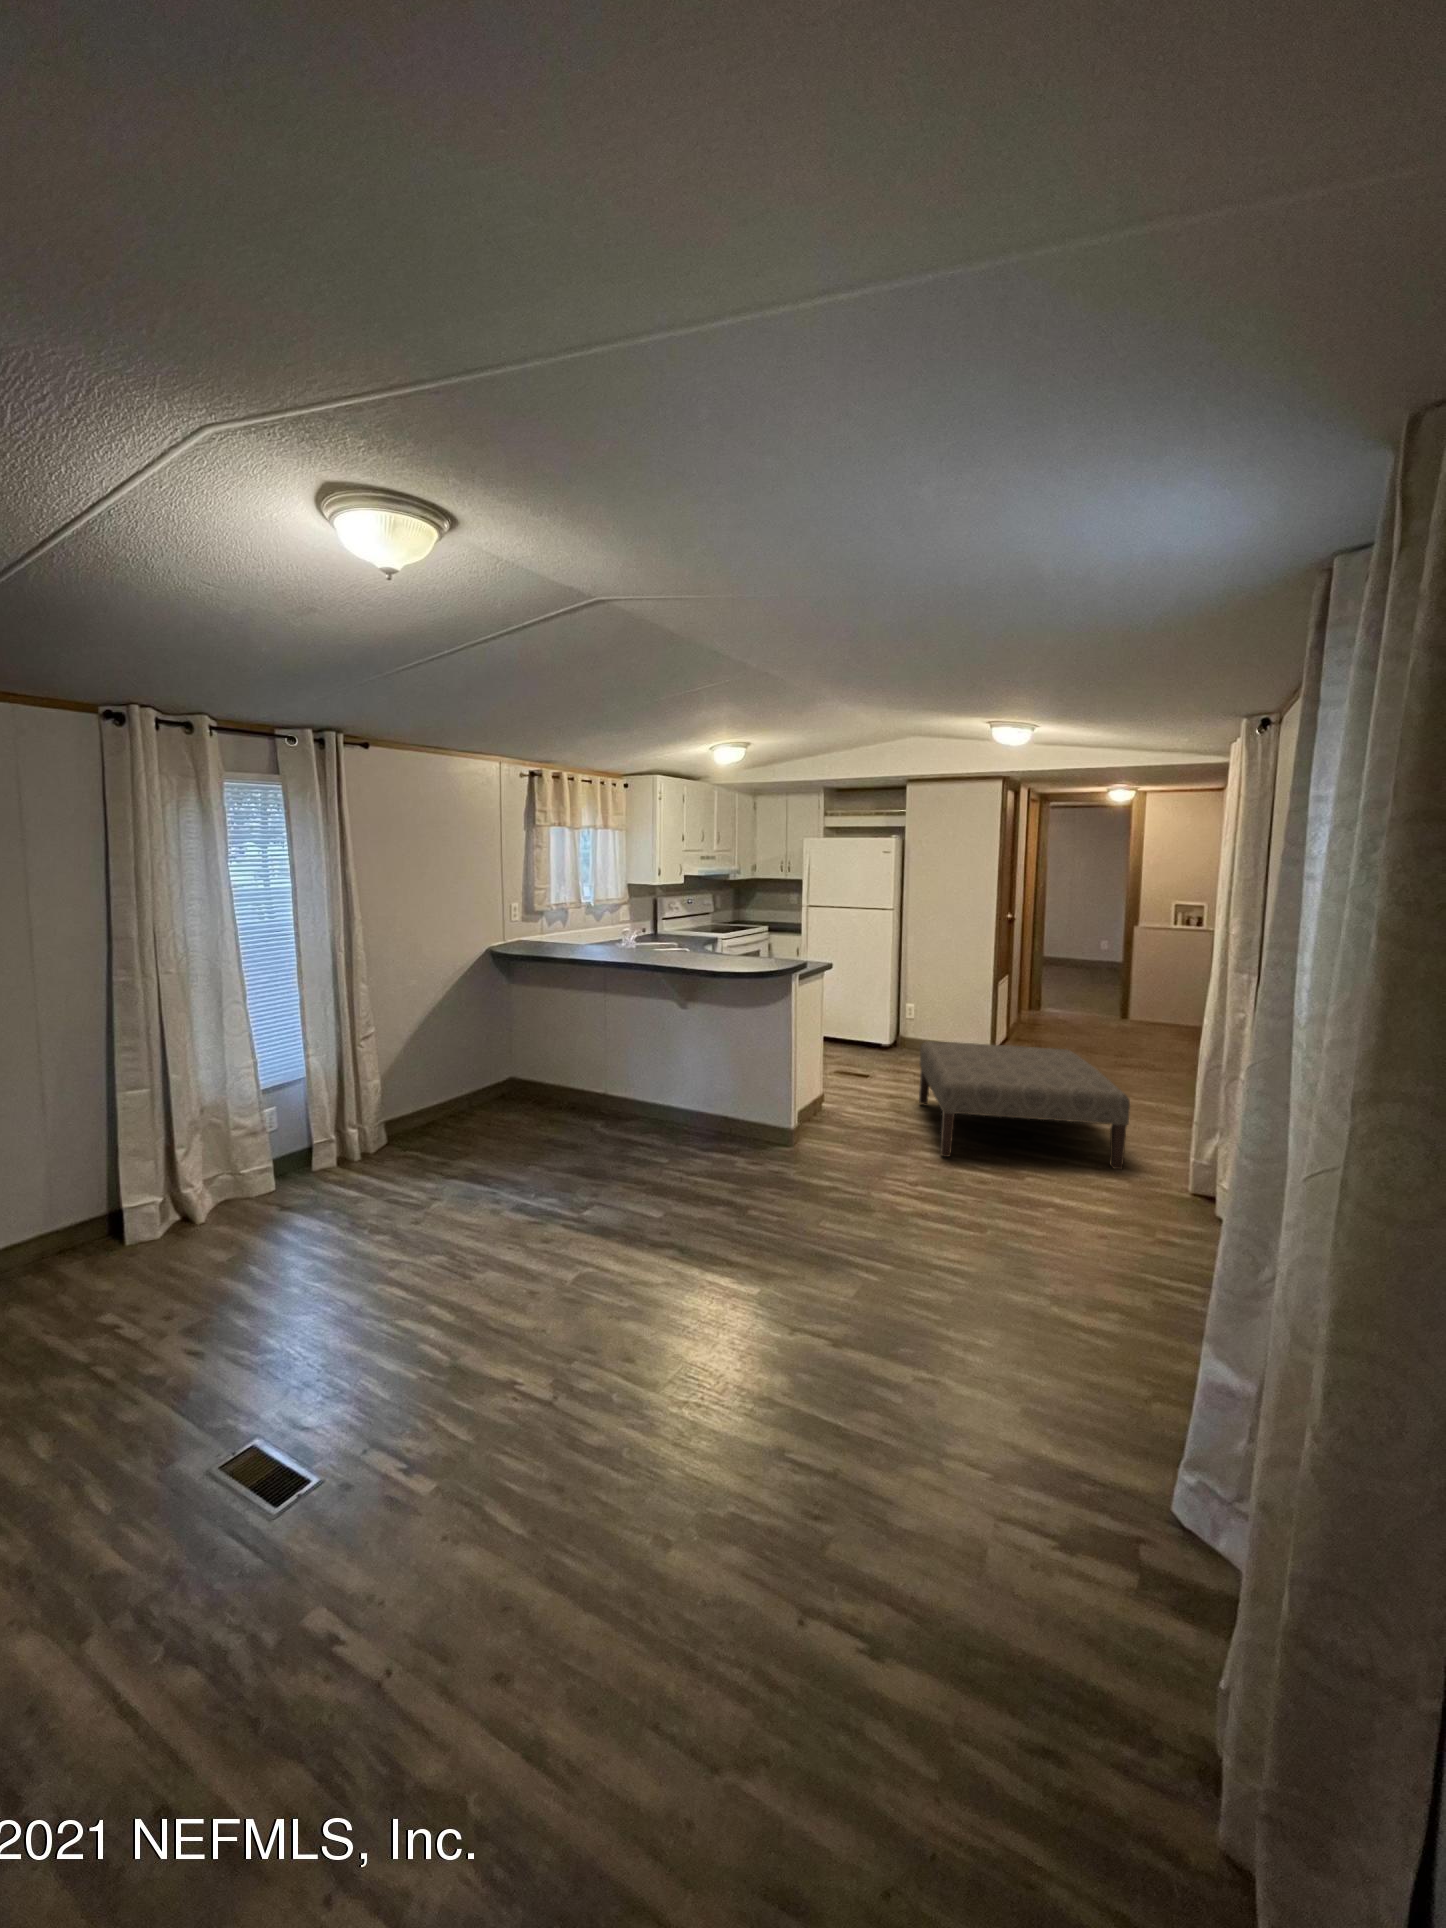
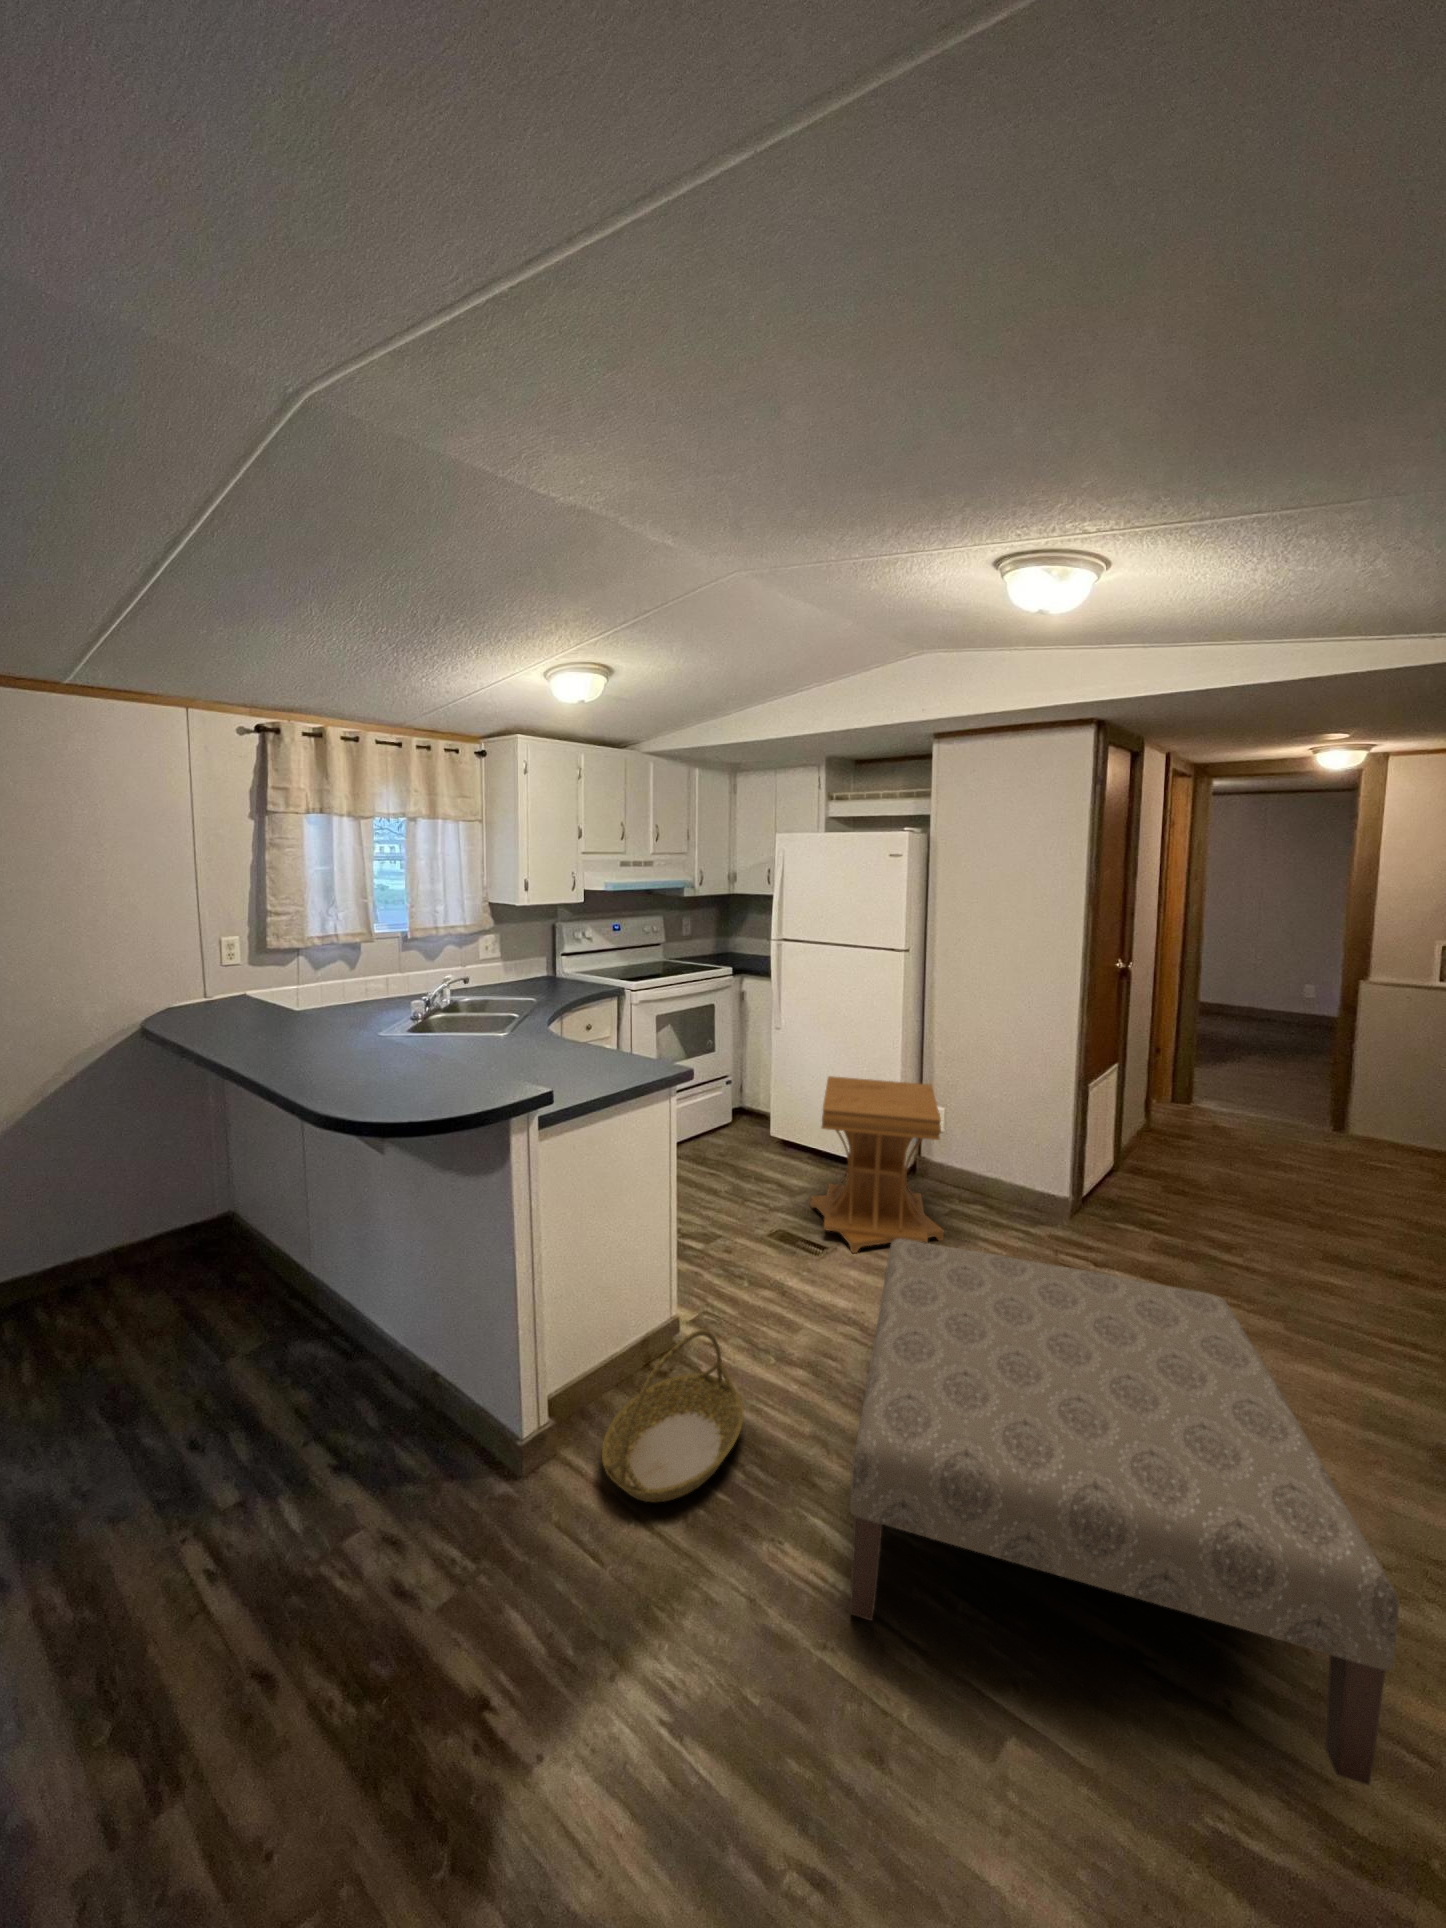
side table: none [845,984,927,1076] -> present [810,1076,944,1253]
basket: none [813,1077,872,1142] -> present [602,1330,744,1502]

